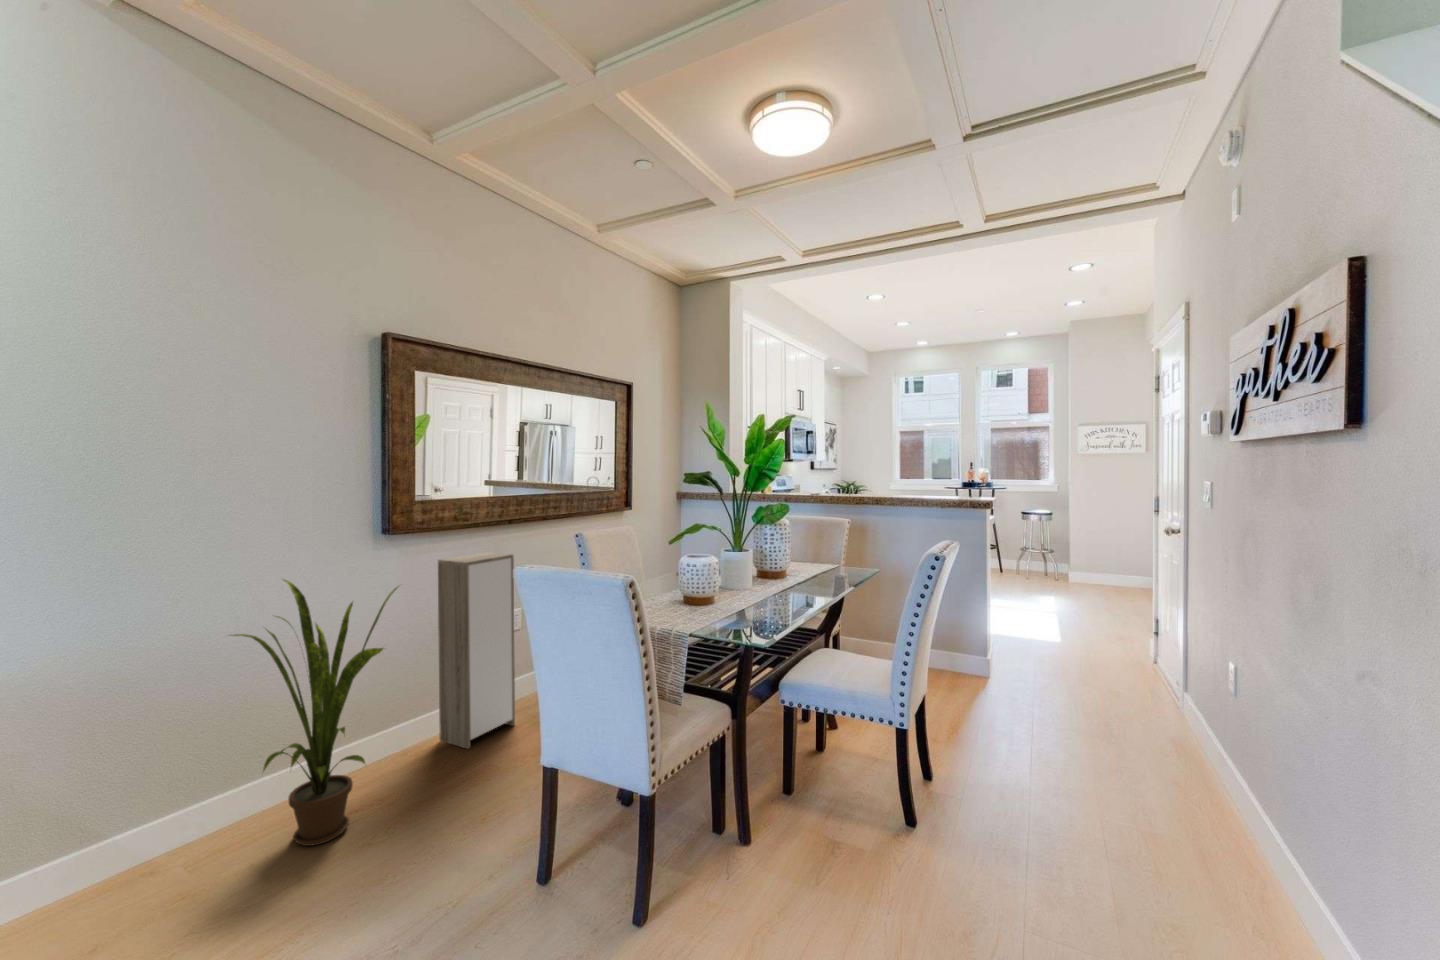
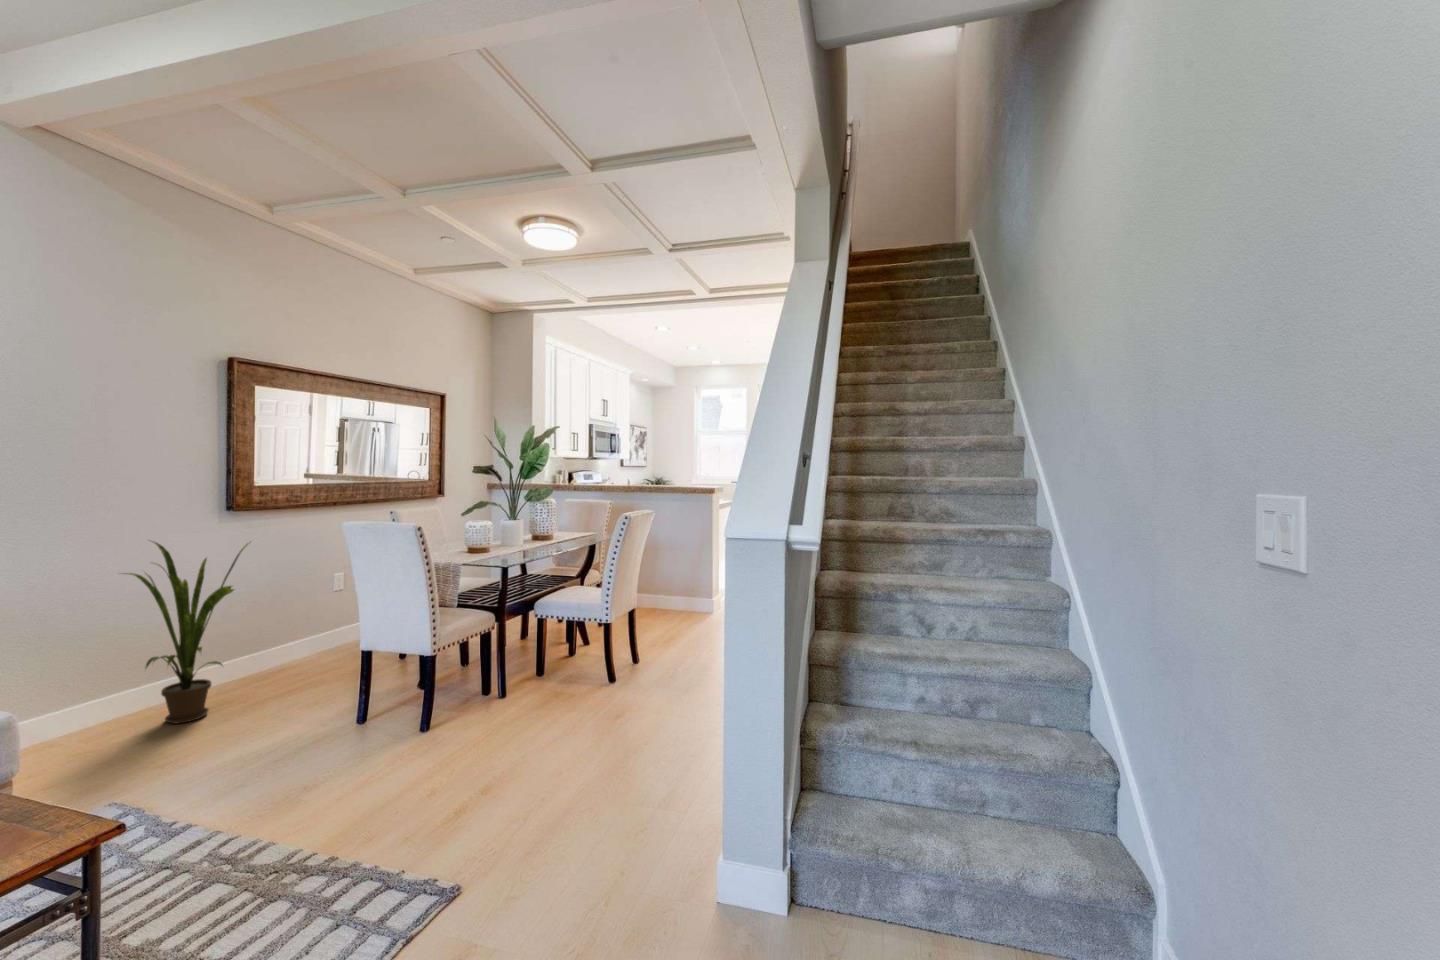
storage cabinet: present [438,552,515,749] -> none [273,526,338,672]

